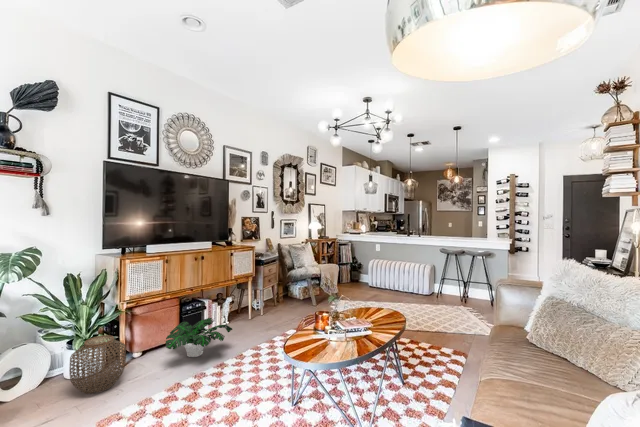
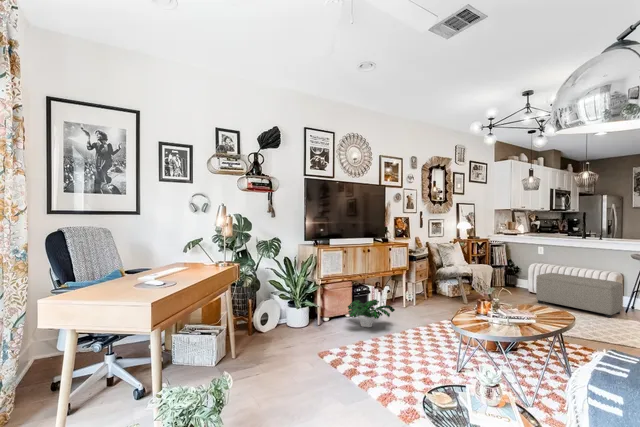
ottoman: none [376,268,440,307] -> present [536,273,623,318]
woven basket: present [69,335,126,394] -> none [294,301,325,338]

